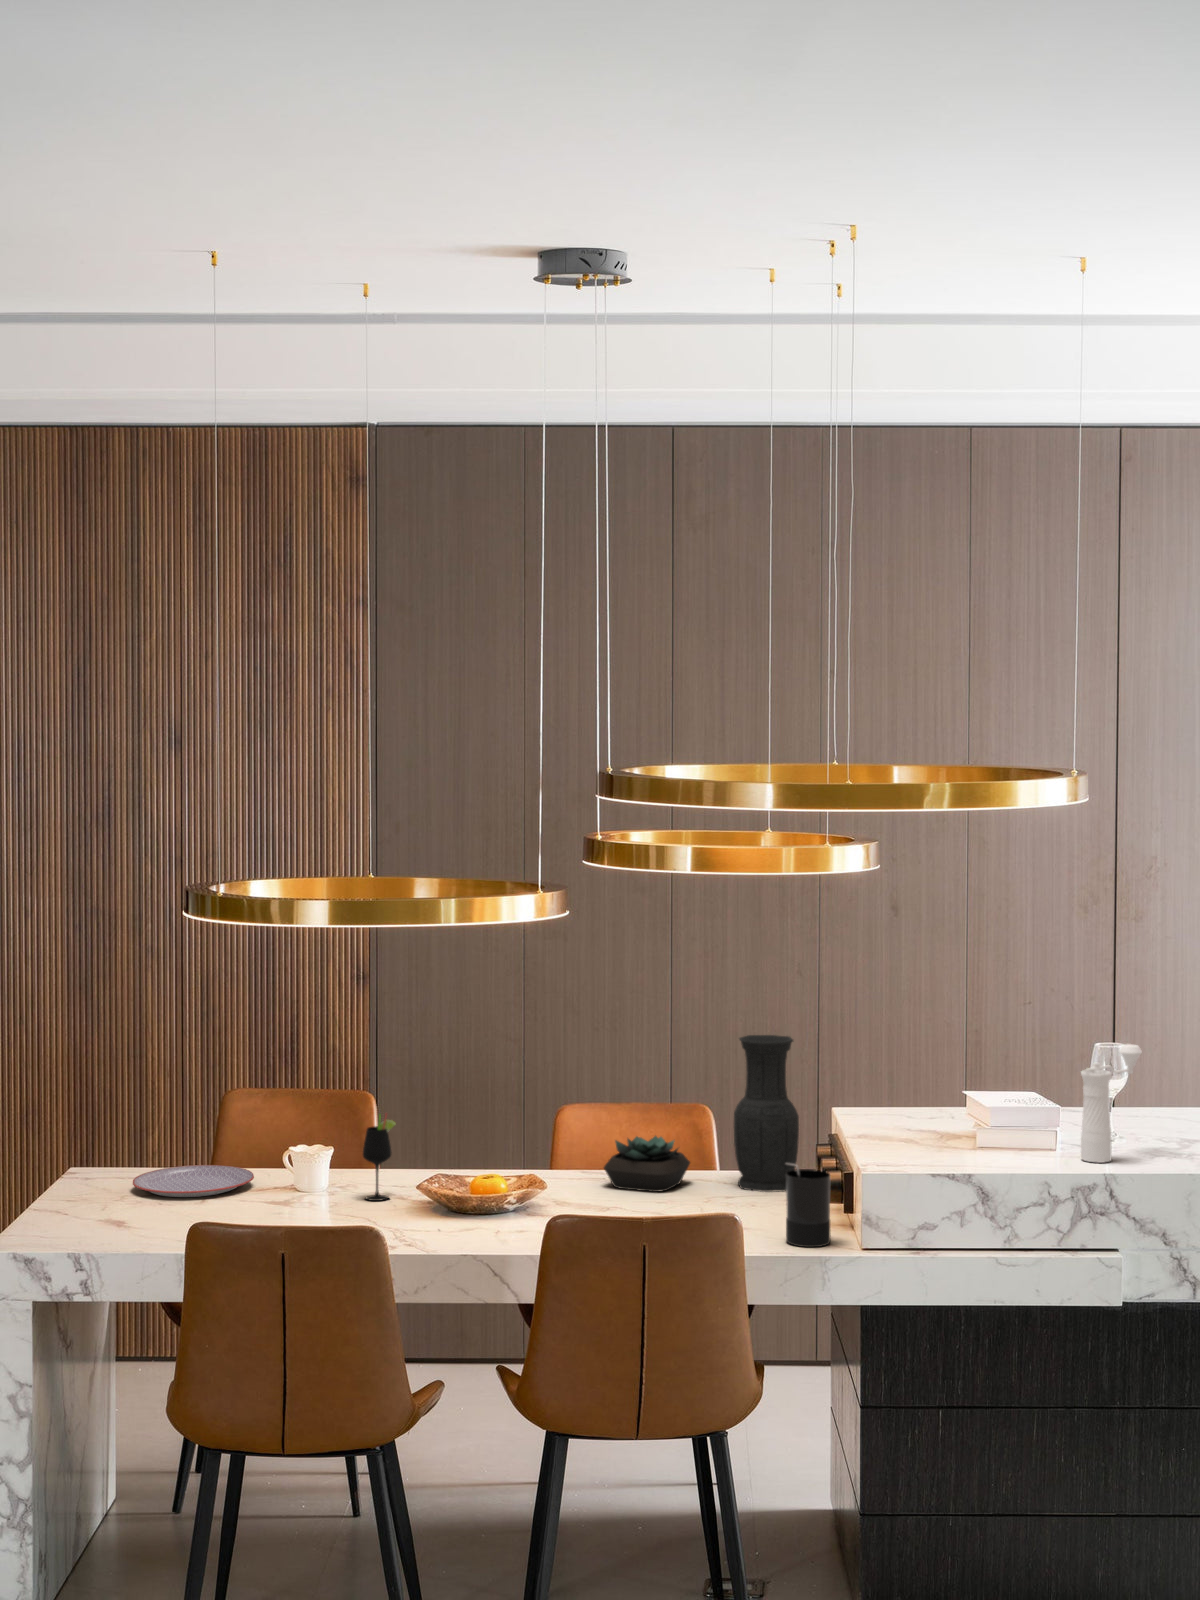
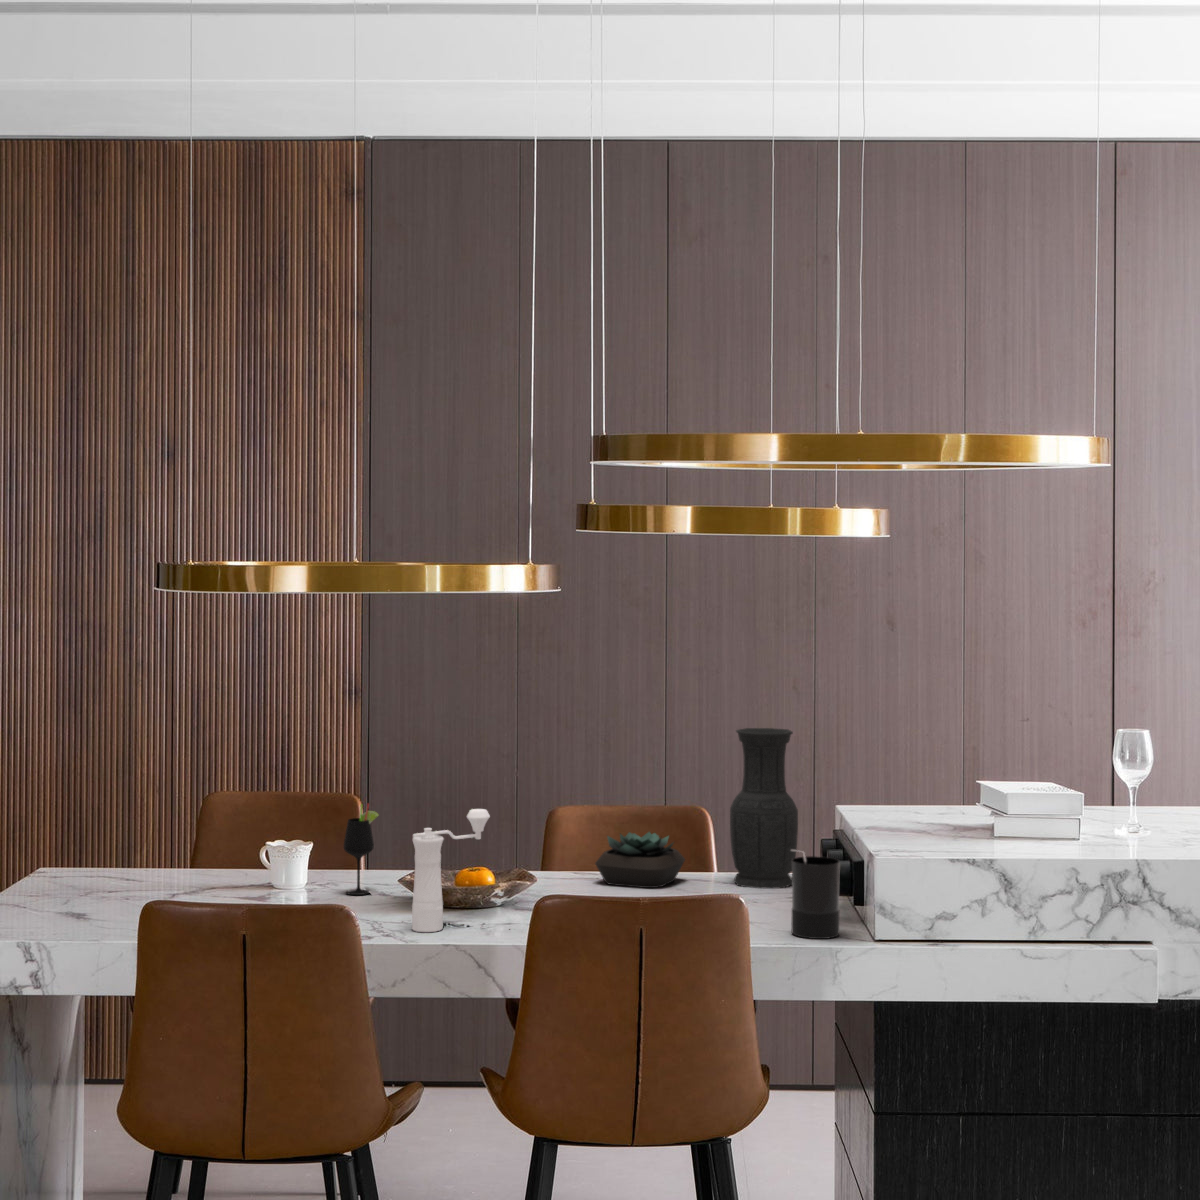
pepper mill: present [1081,1044,1142,1163] -> present [412,809,490,932]
plate: present [133,1165,254,1197] -> none [104,861,233,891]

